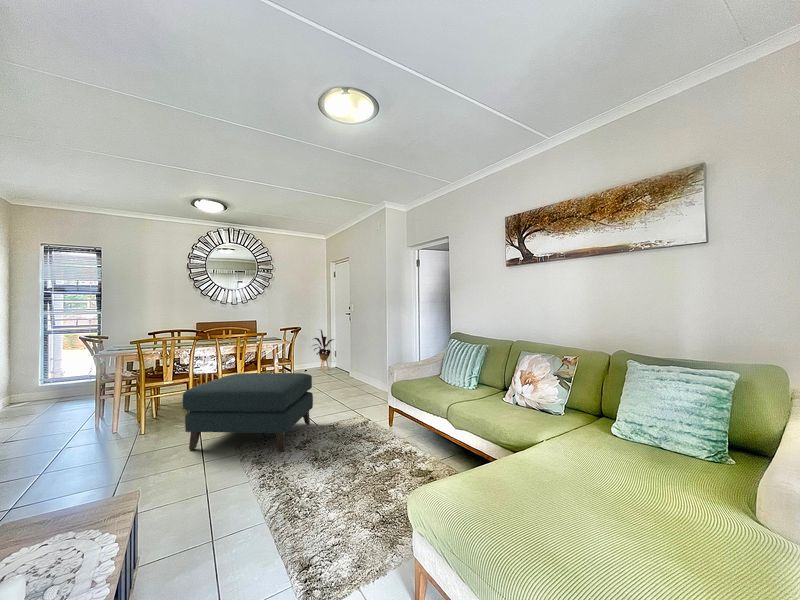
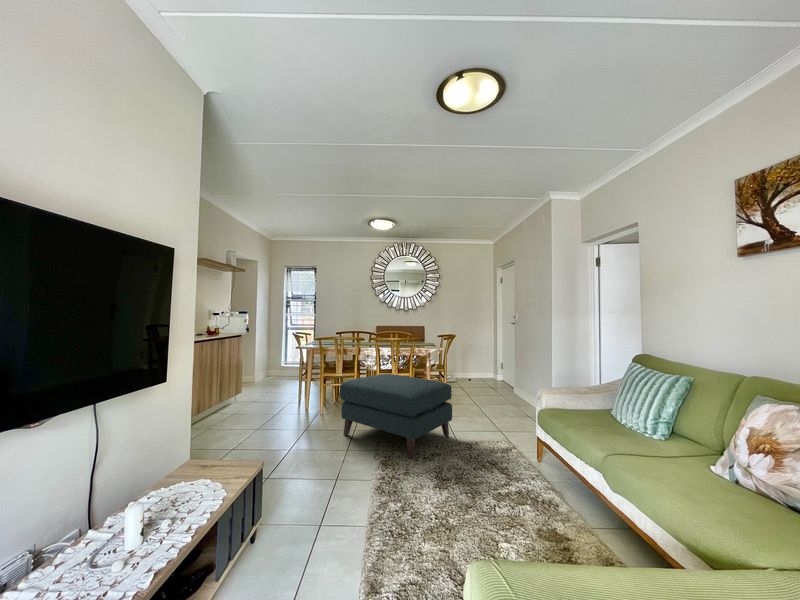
house plant: present [313,330,333,371] -> none [471,339,501,384]

